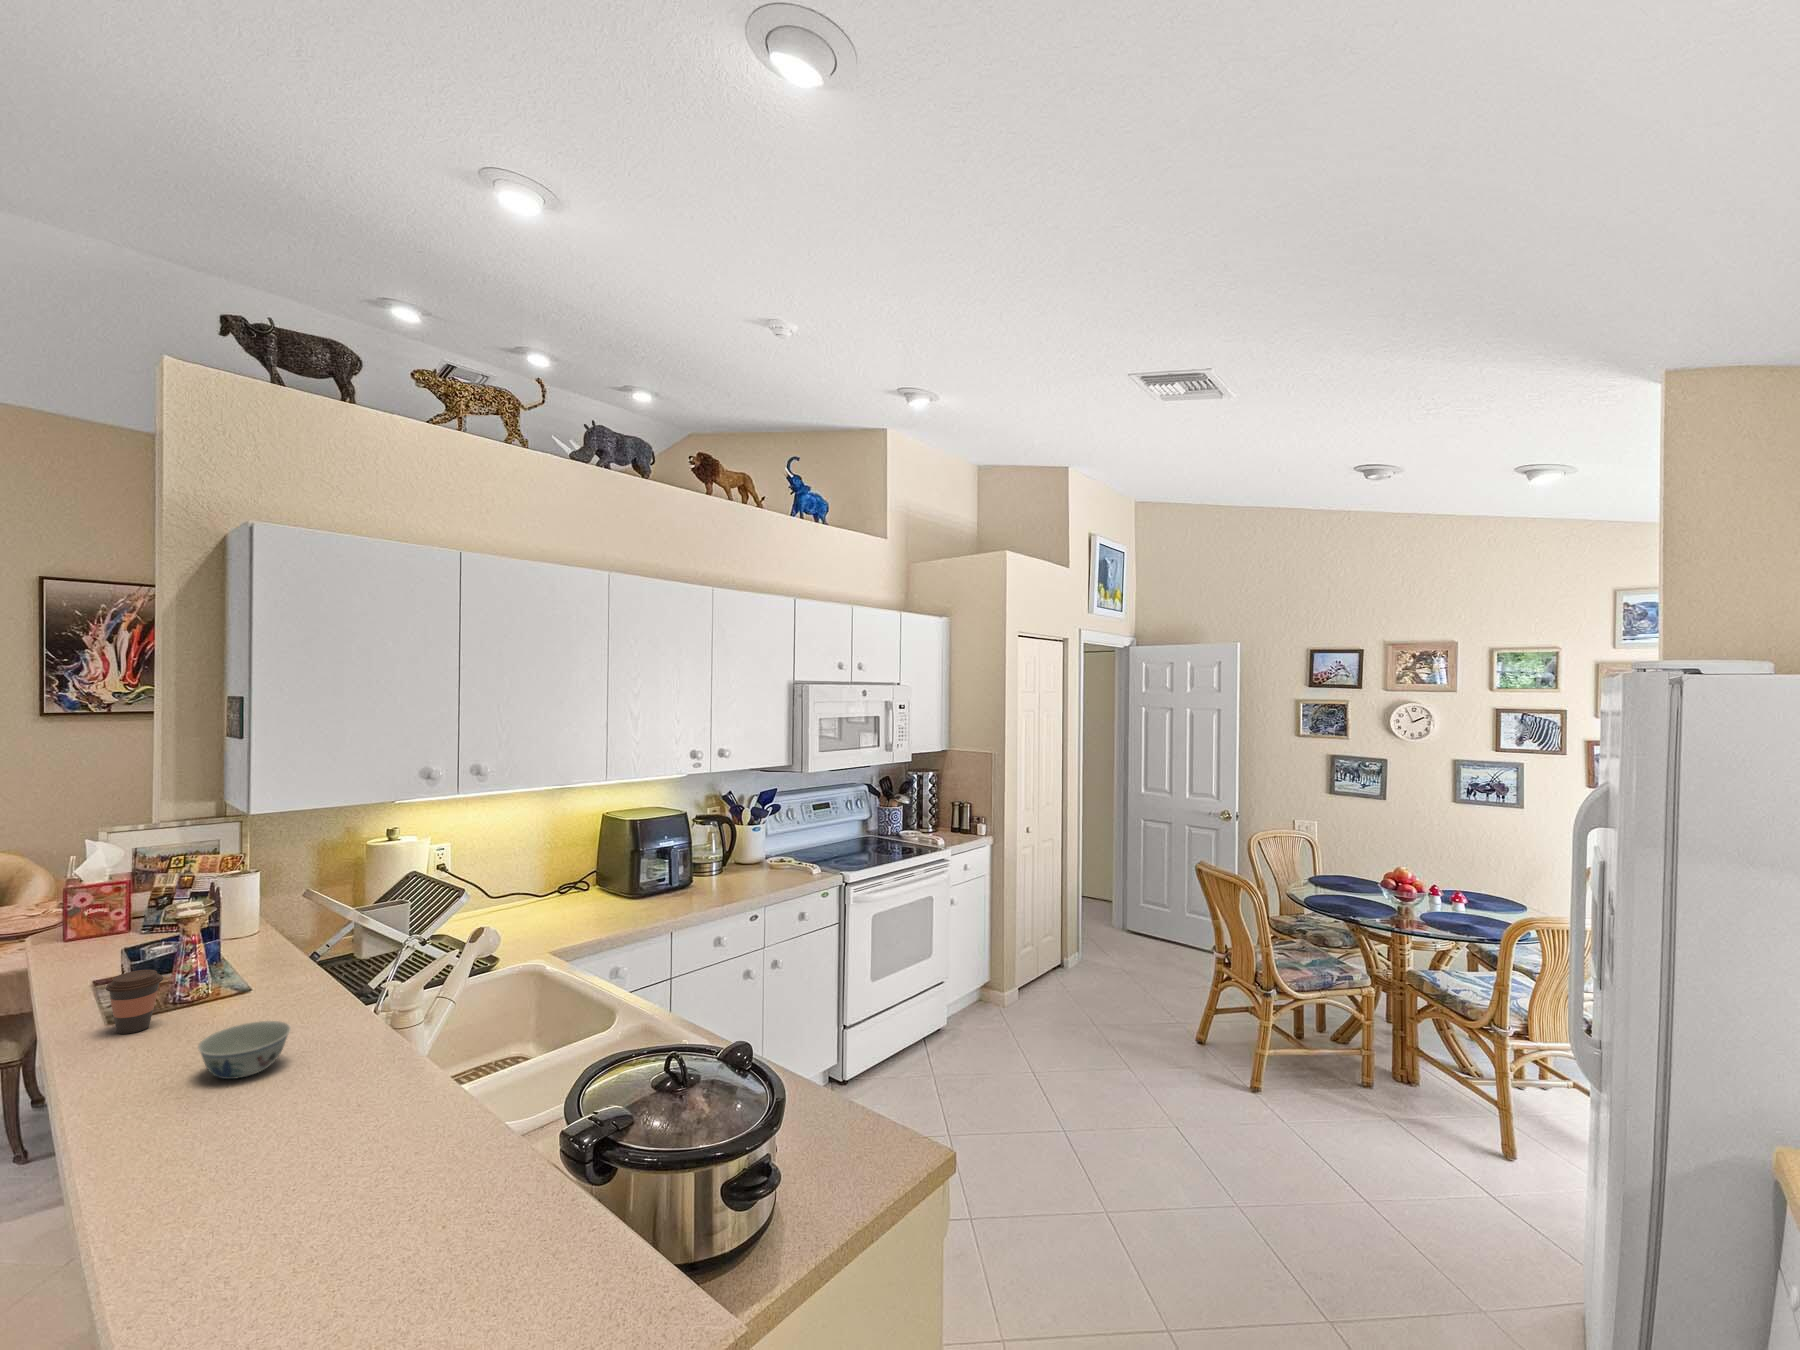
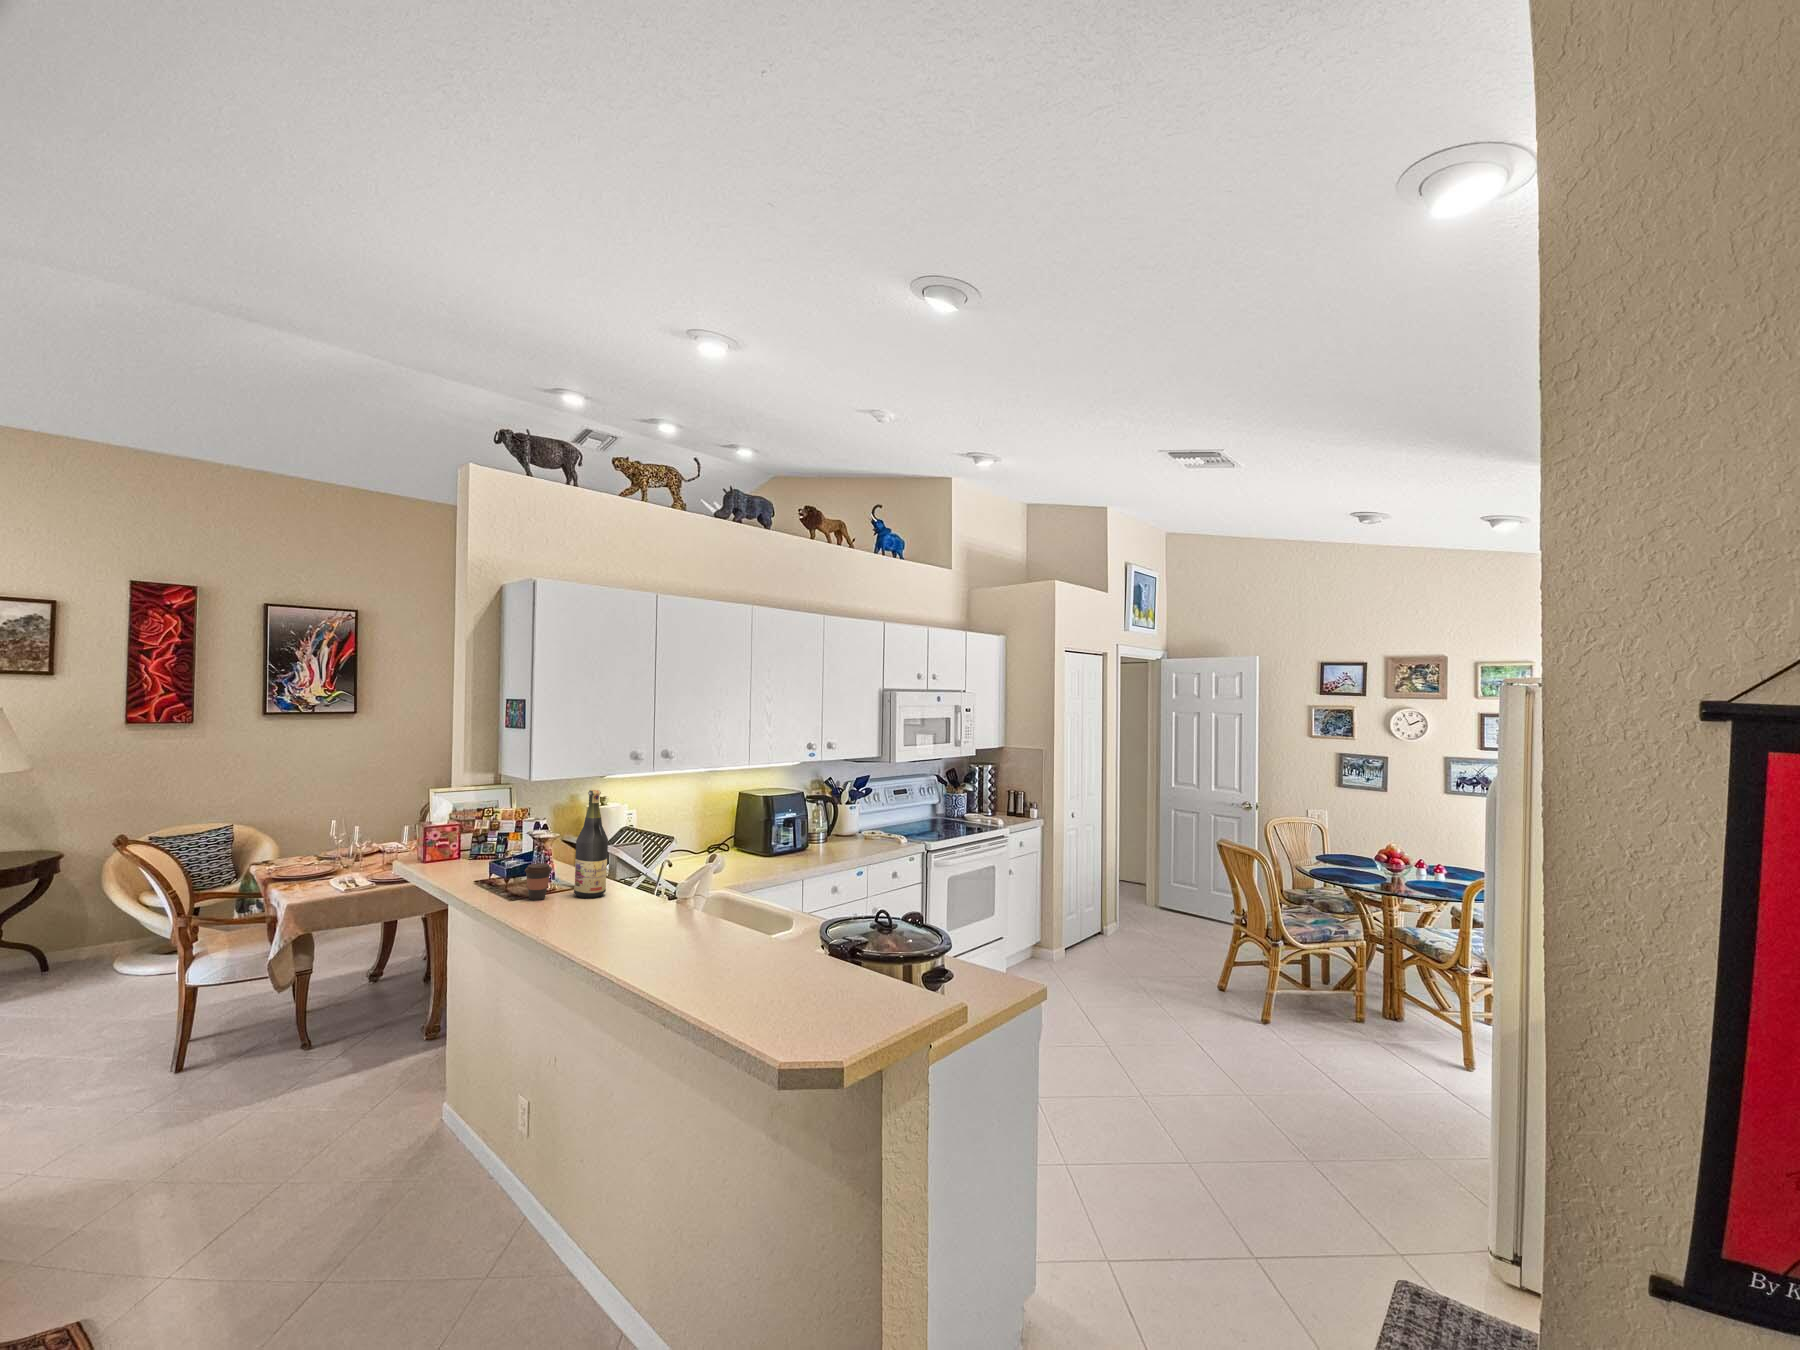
wine bottle: none [207,848,272,1024] -> present [574,790,608,898]
bowl: present [198,1021,291,1079] -> none [603,889,648,917]

